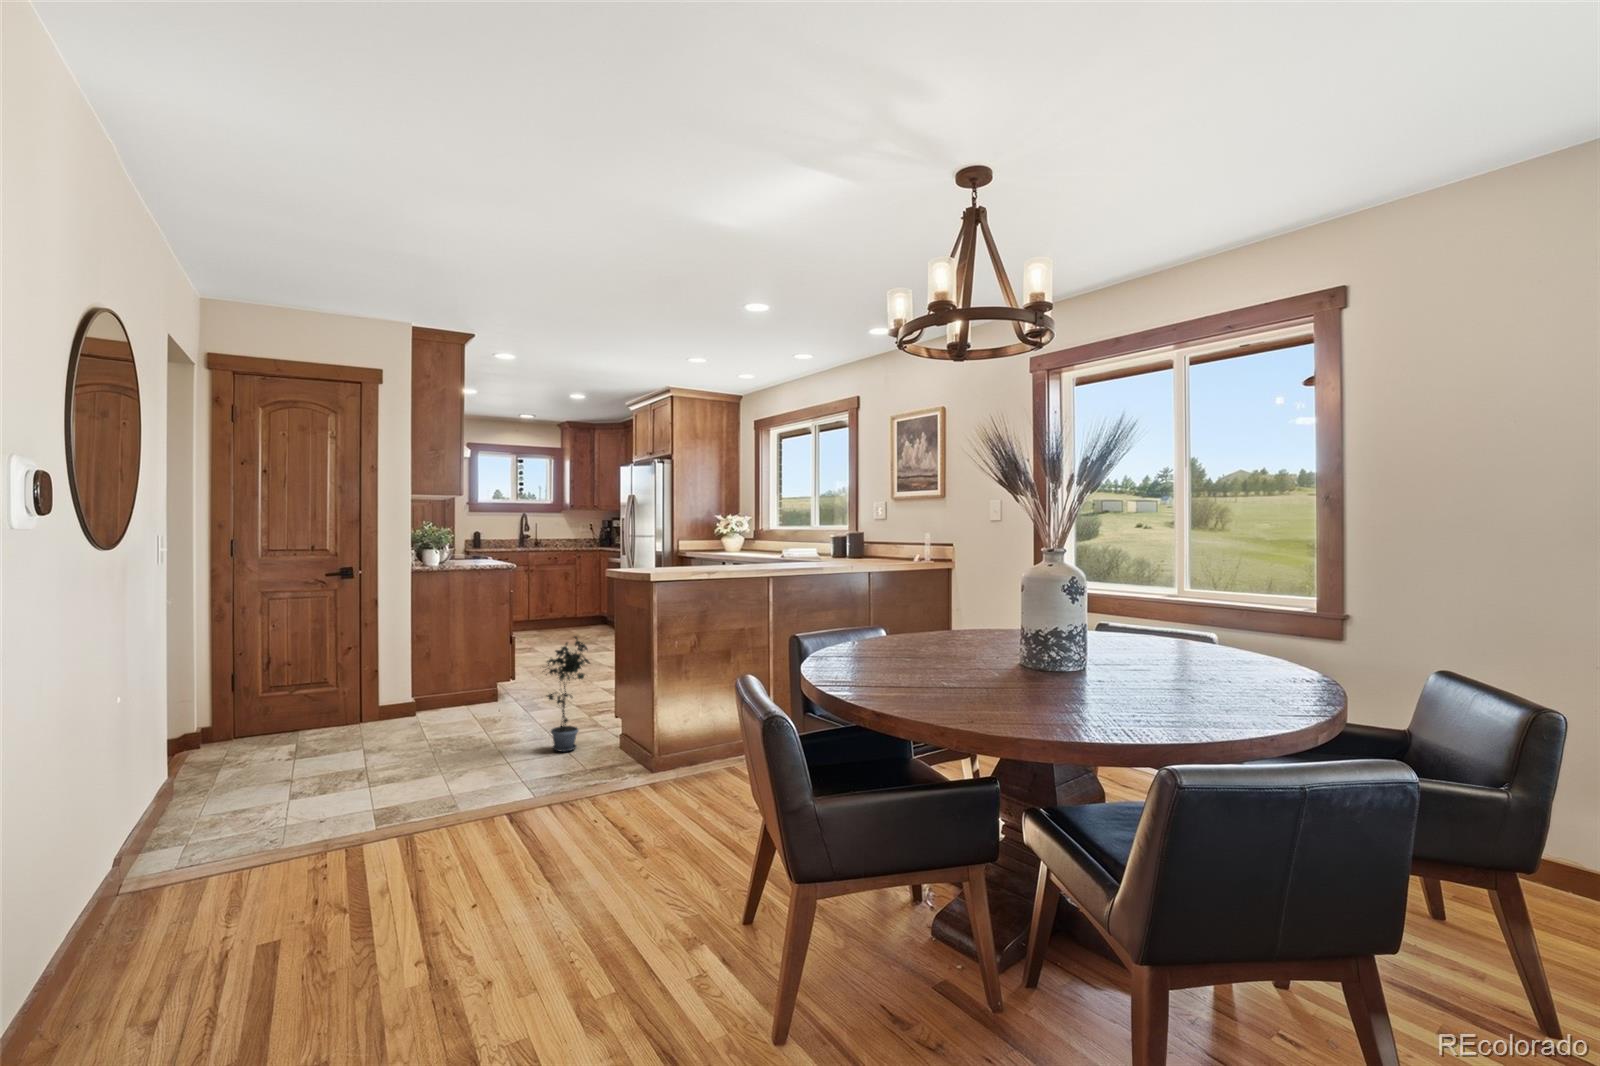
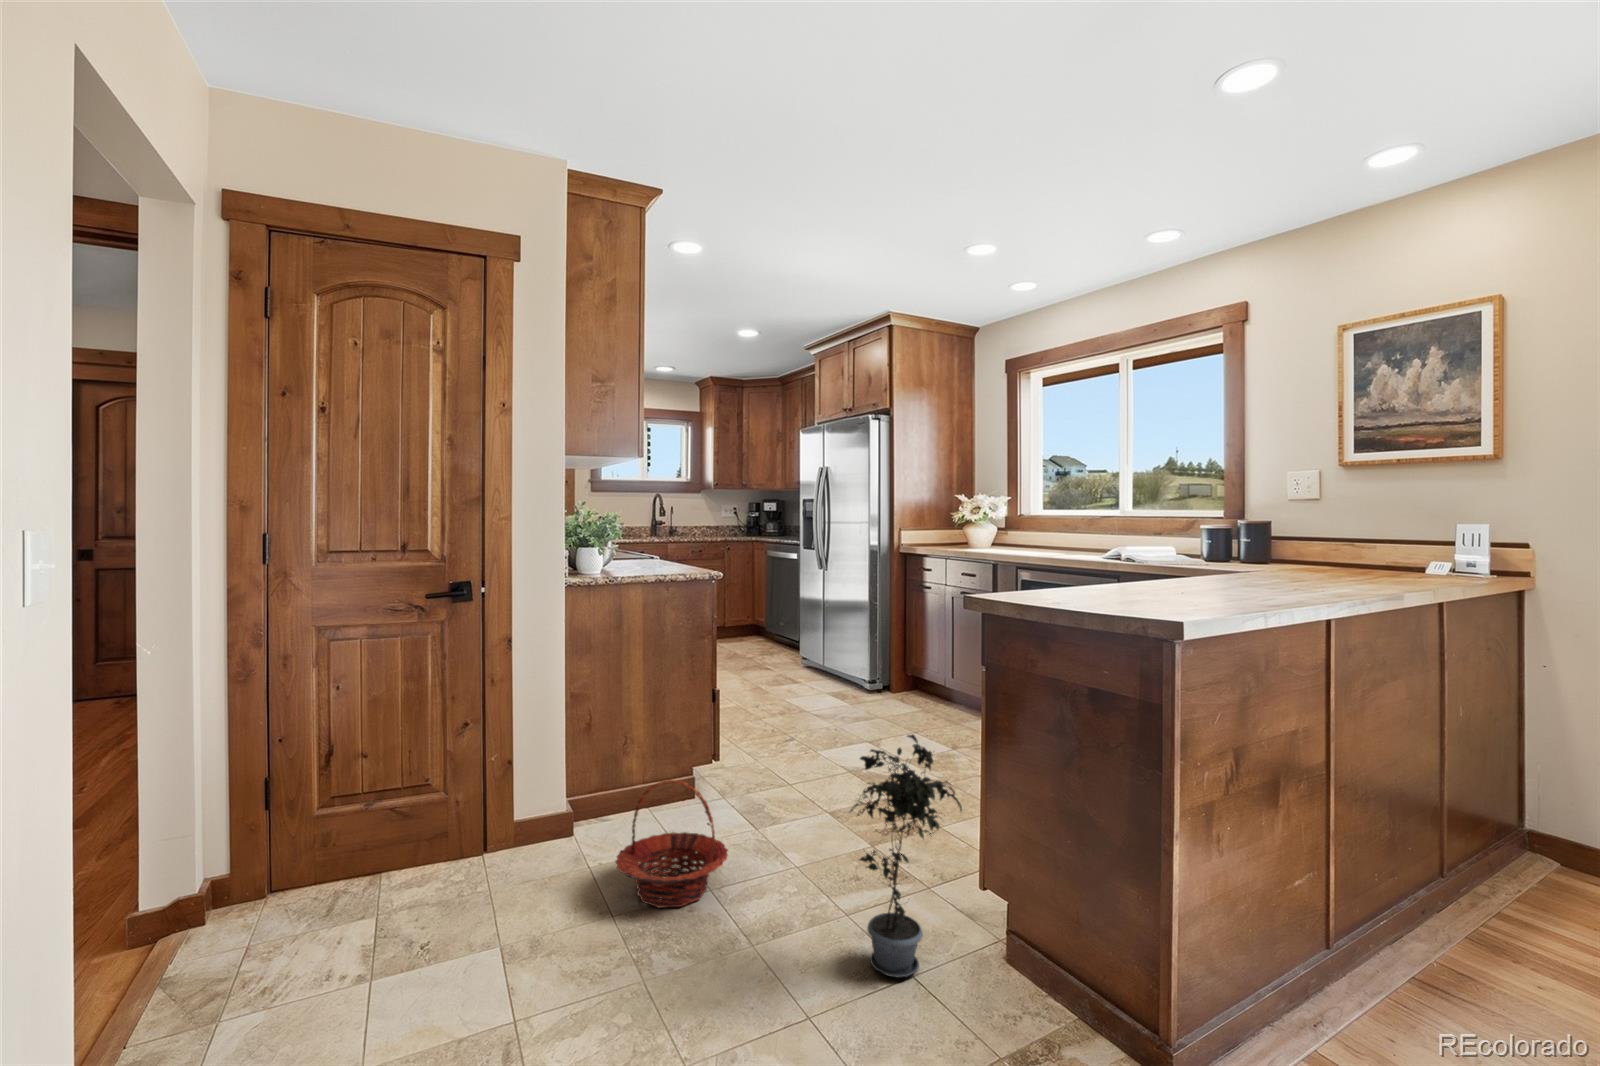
basket: none [431,672,497,738] -> present [615,780,728,908]

